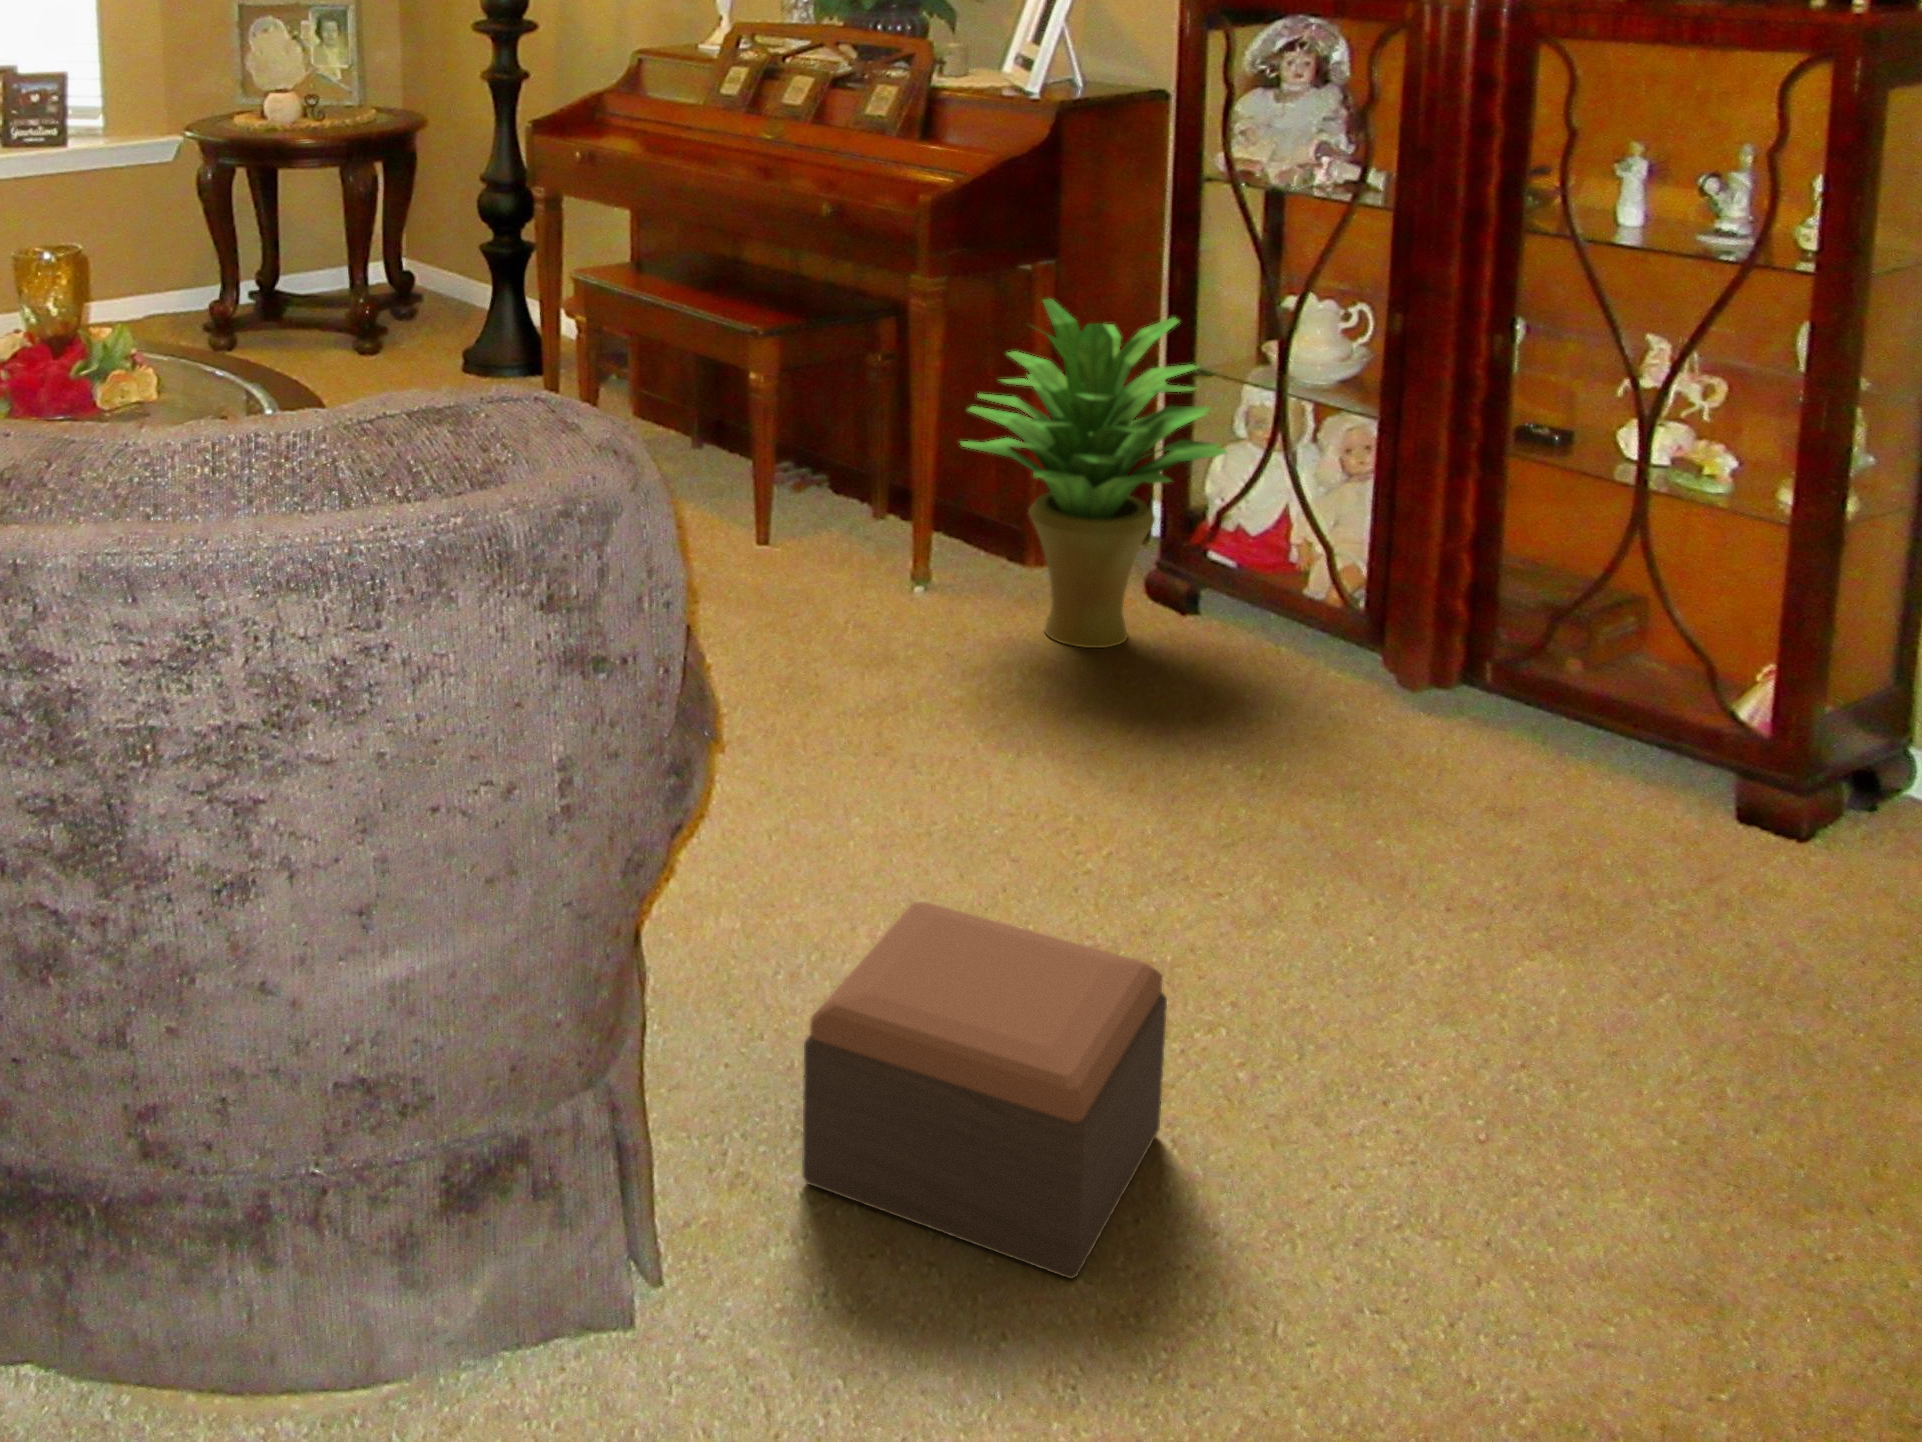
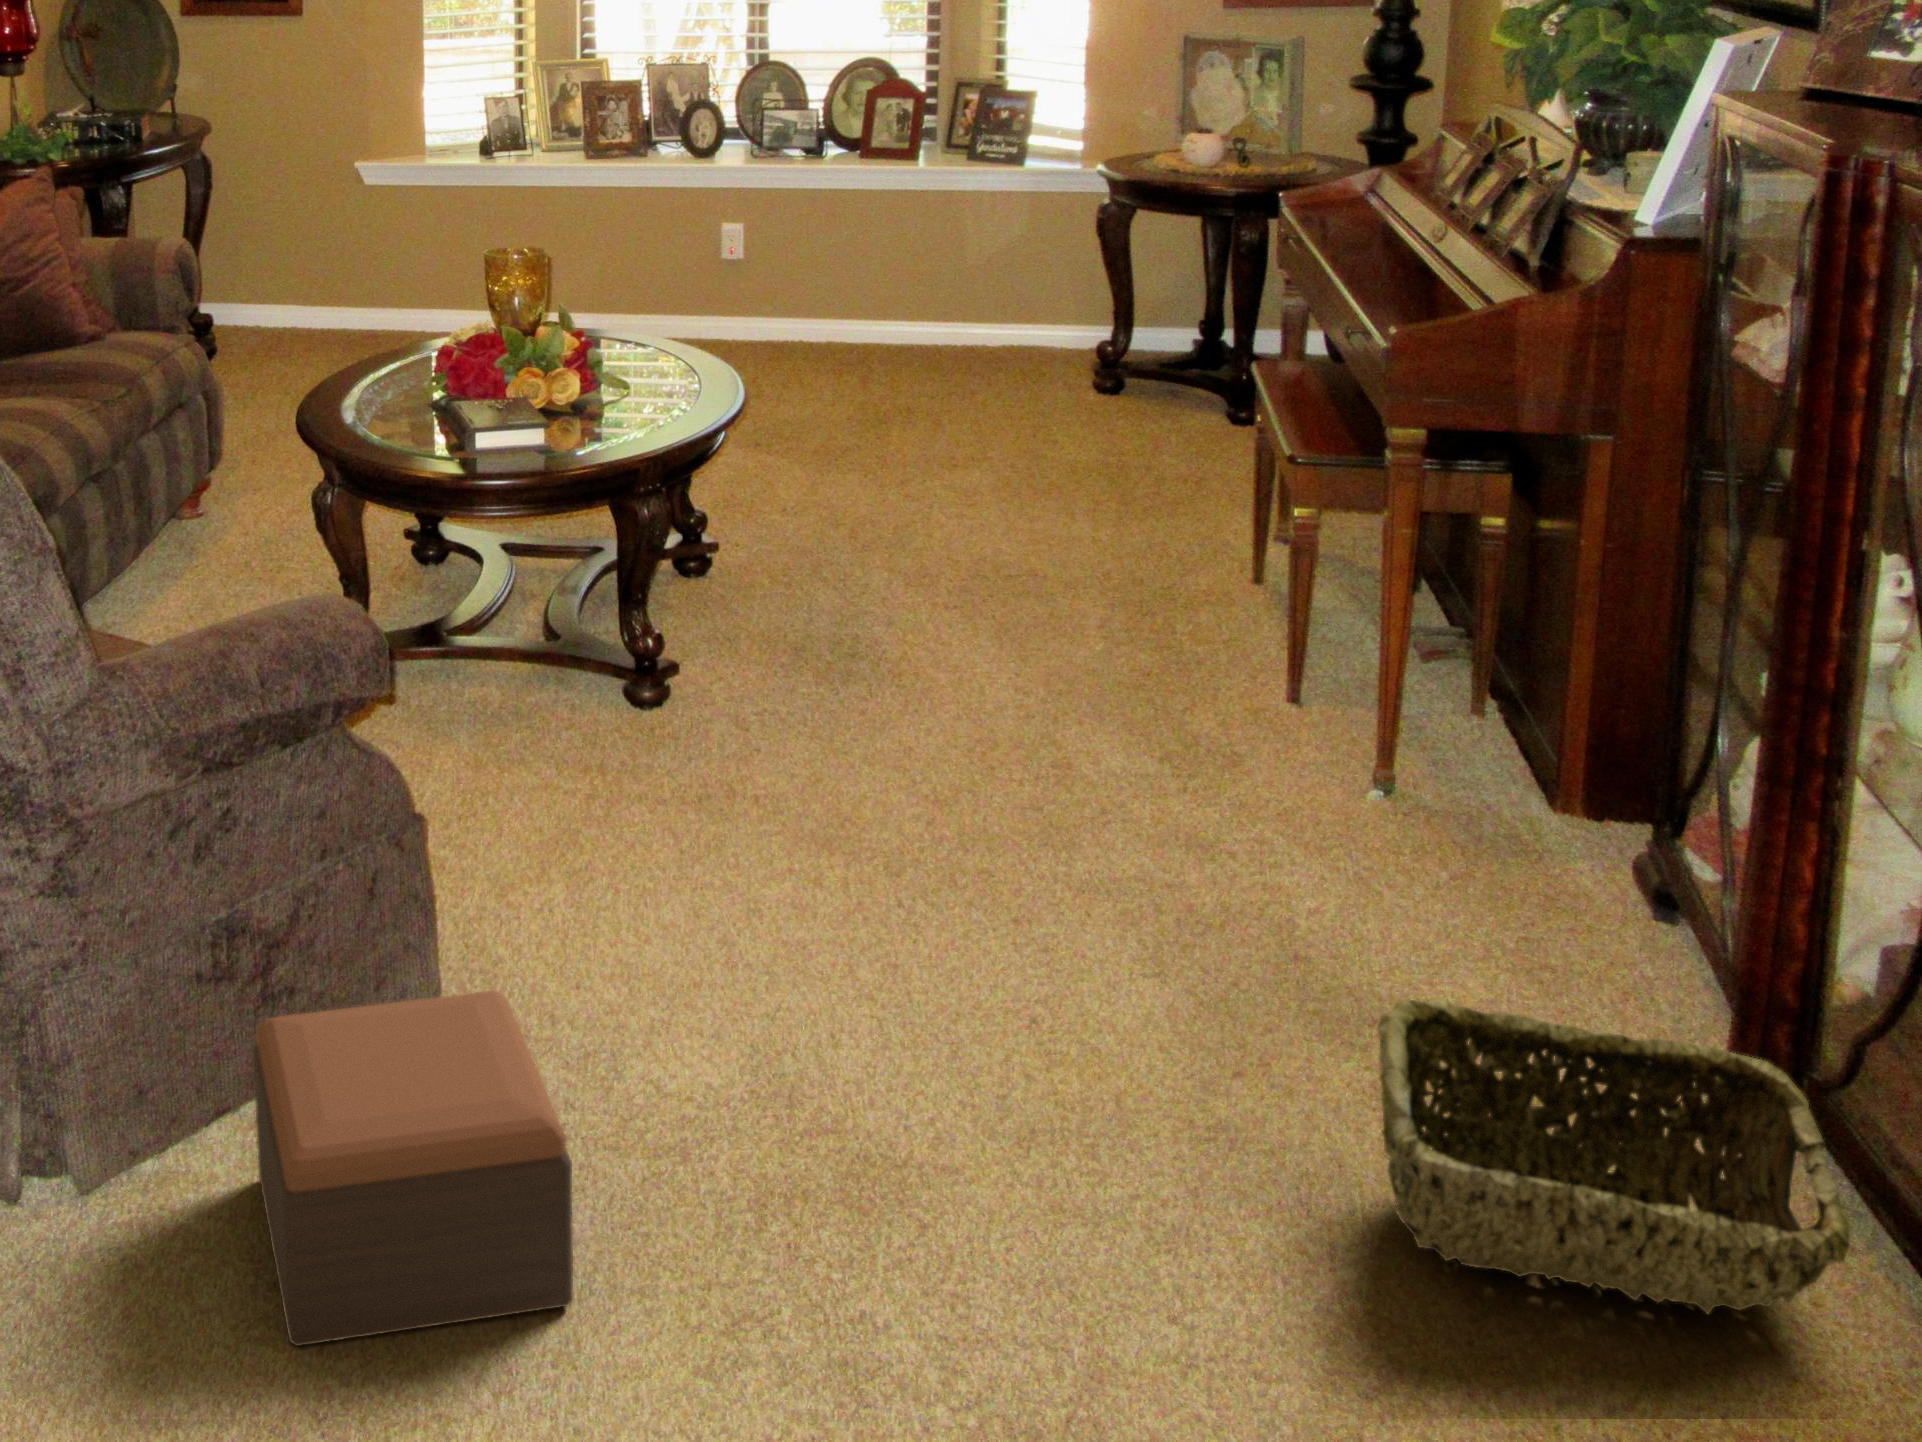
potted plant: present [961,299,1227,648] -> none [1326,490,1700,949]
woven basket: none [1315,624,1641,829] -> present [1377,999,1850,1315]

